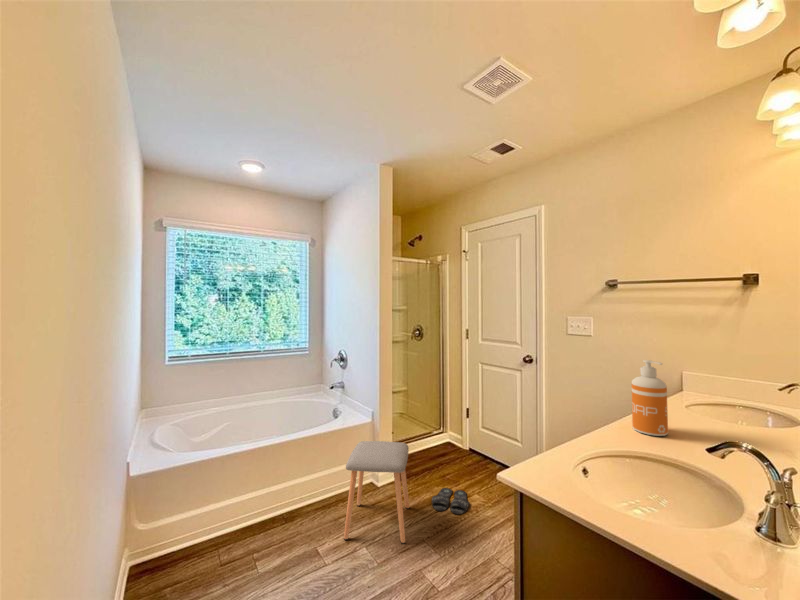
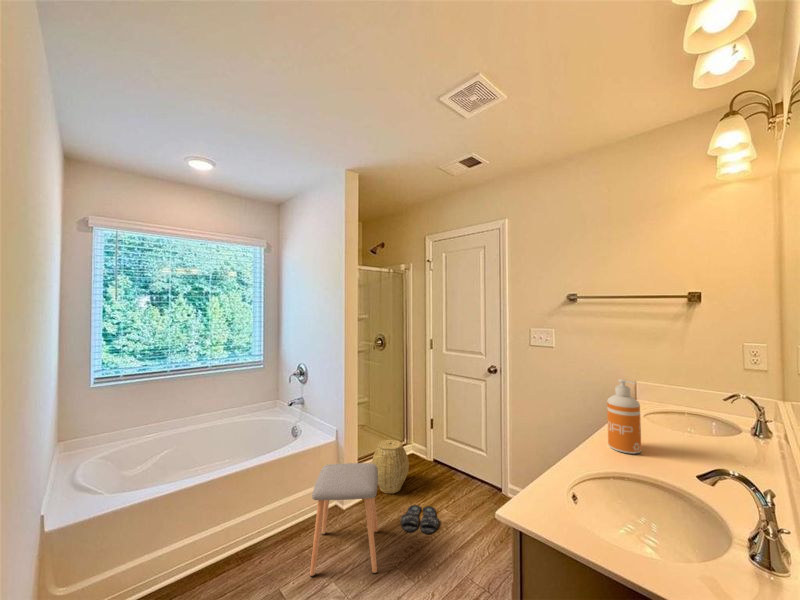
woven basket: none [407,425,442,476] -> present [372,440,409,493]

